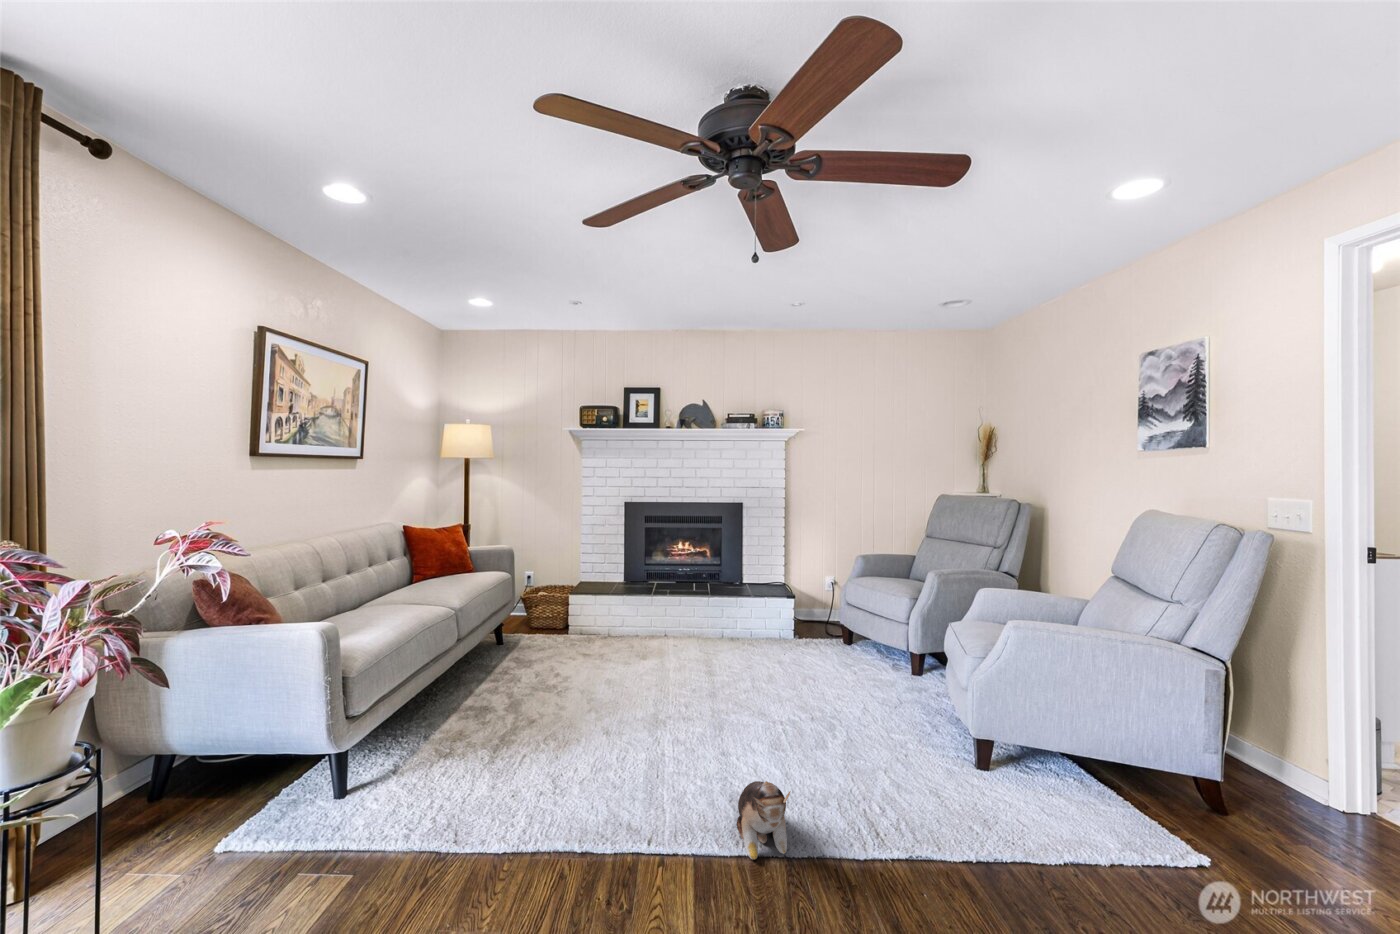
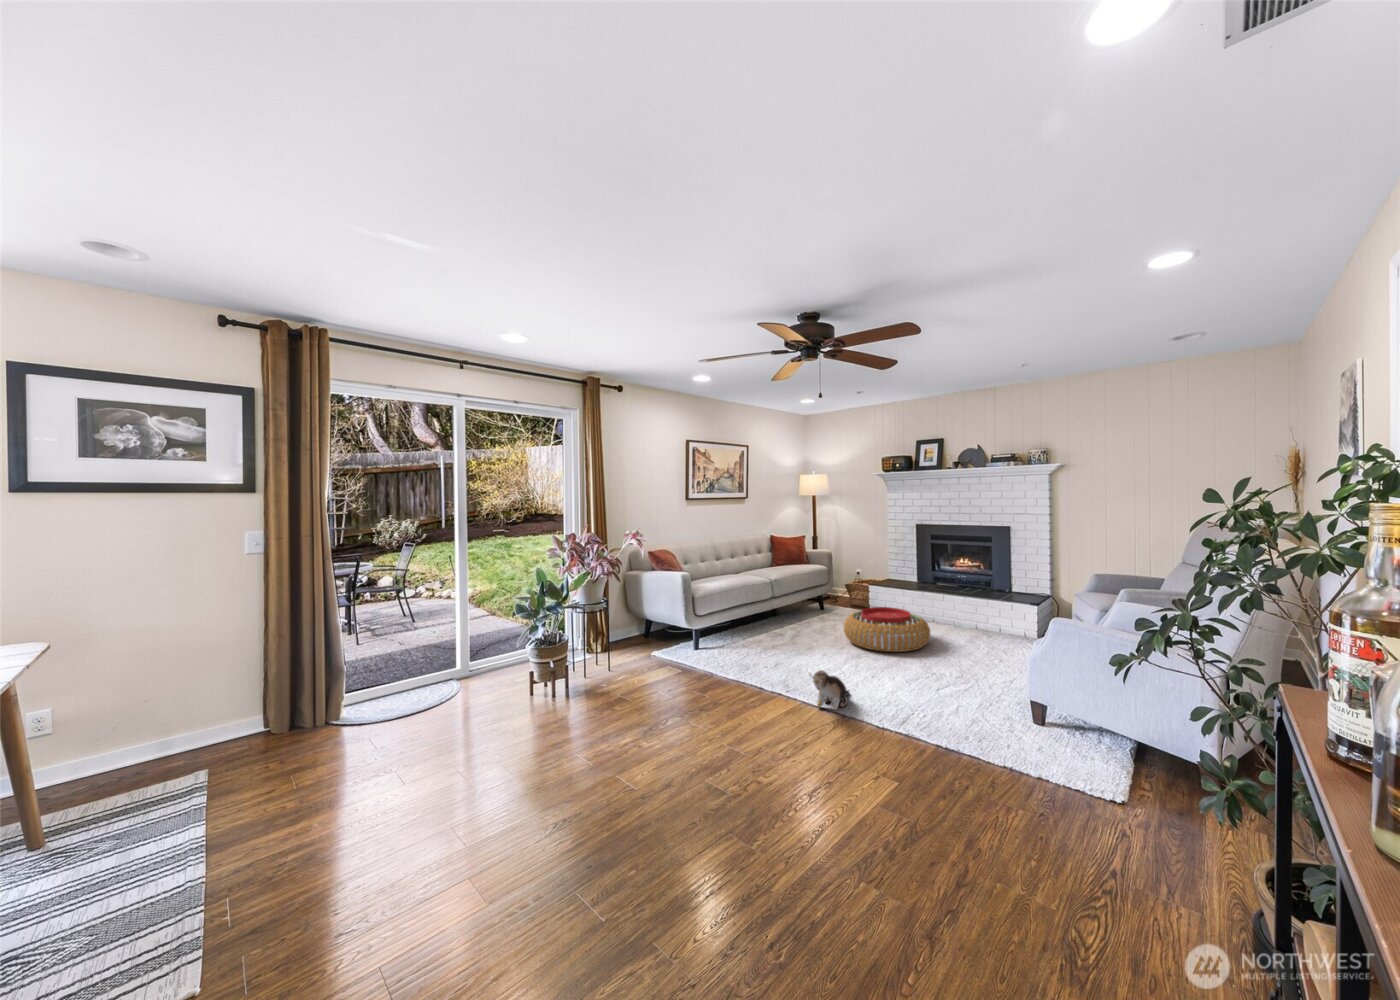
pouf: none [601,623,726,698] -> present [844,607,930,652]

